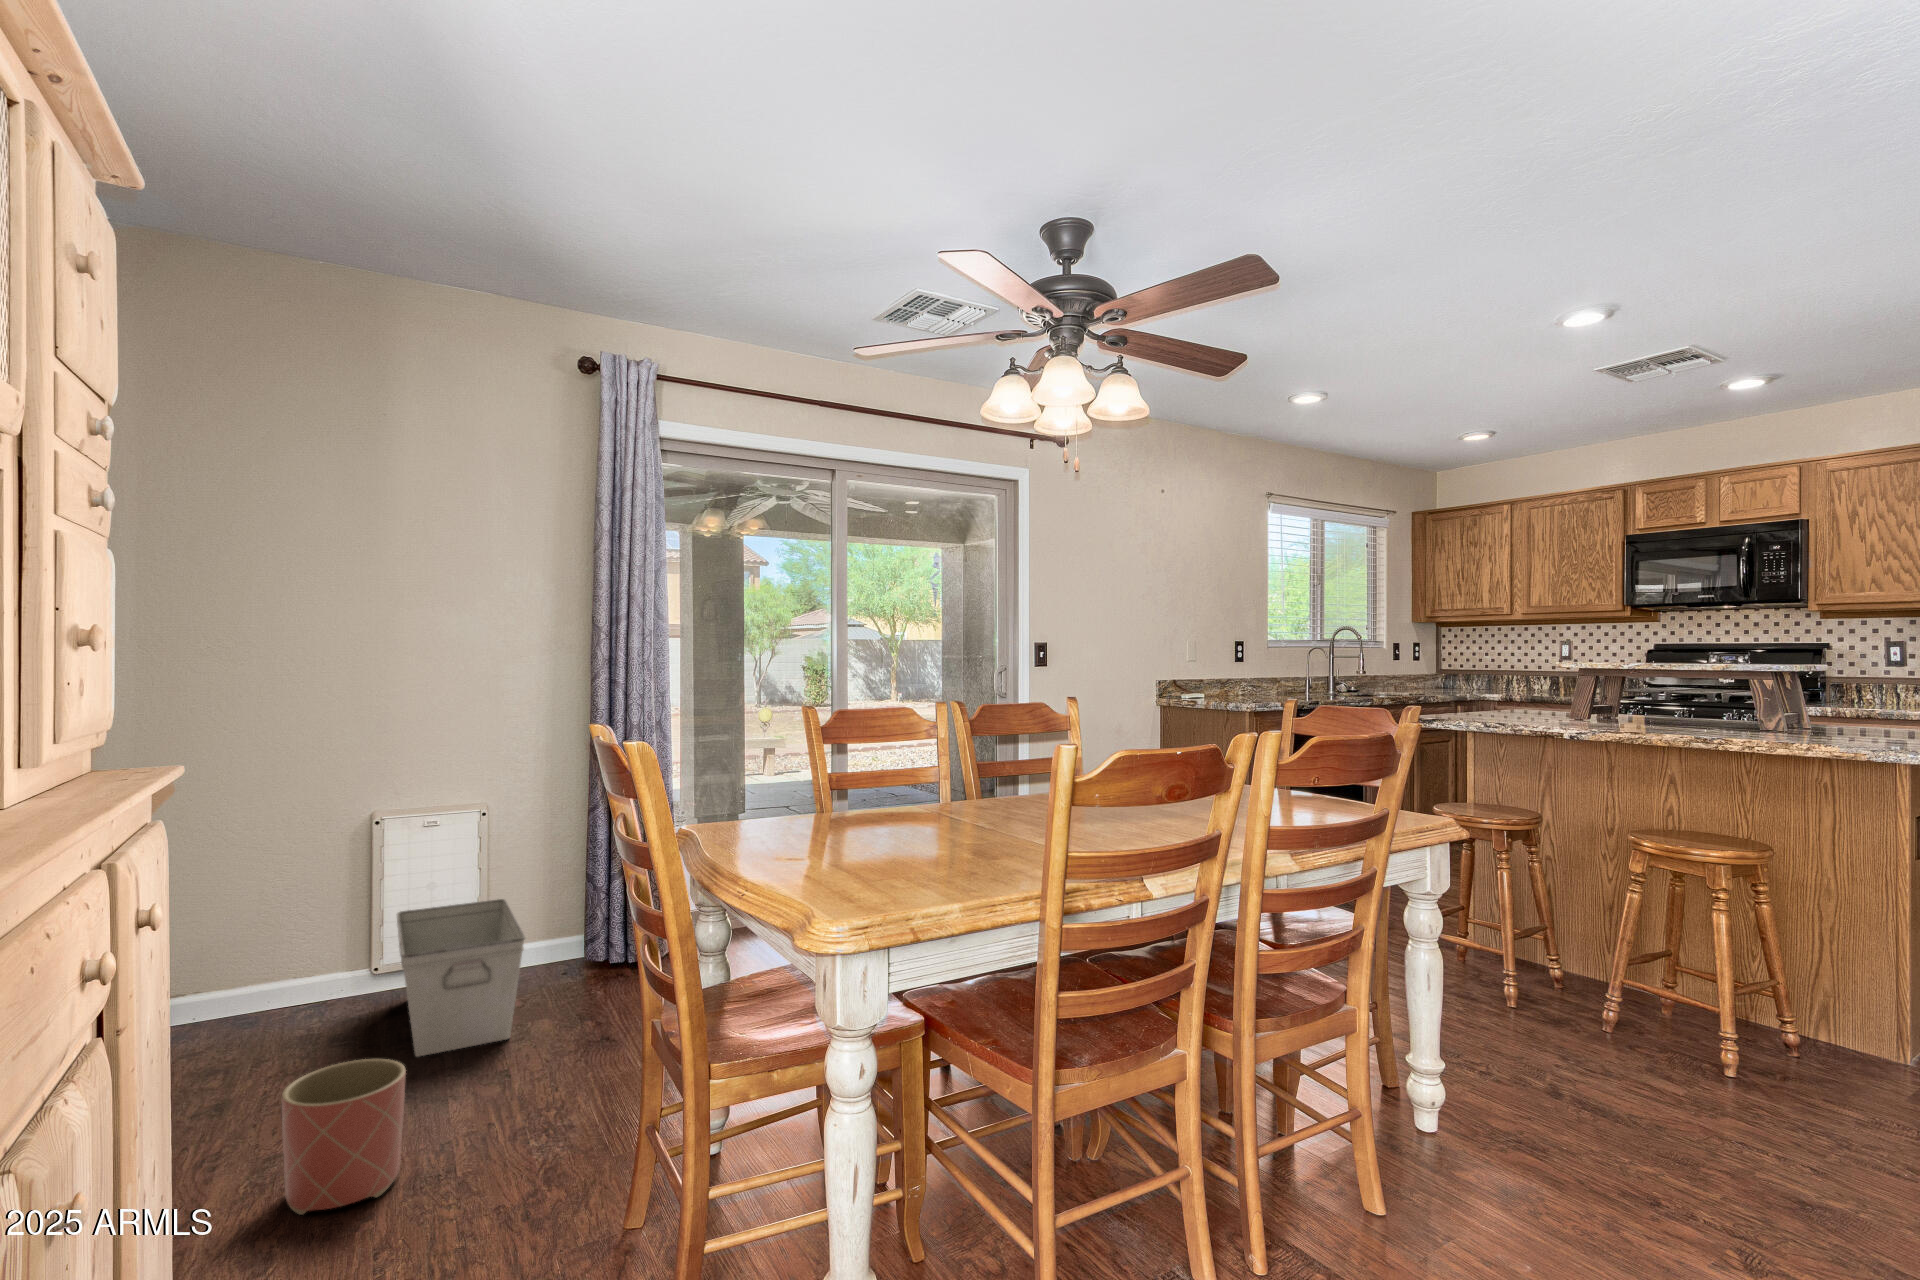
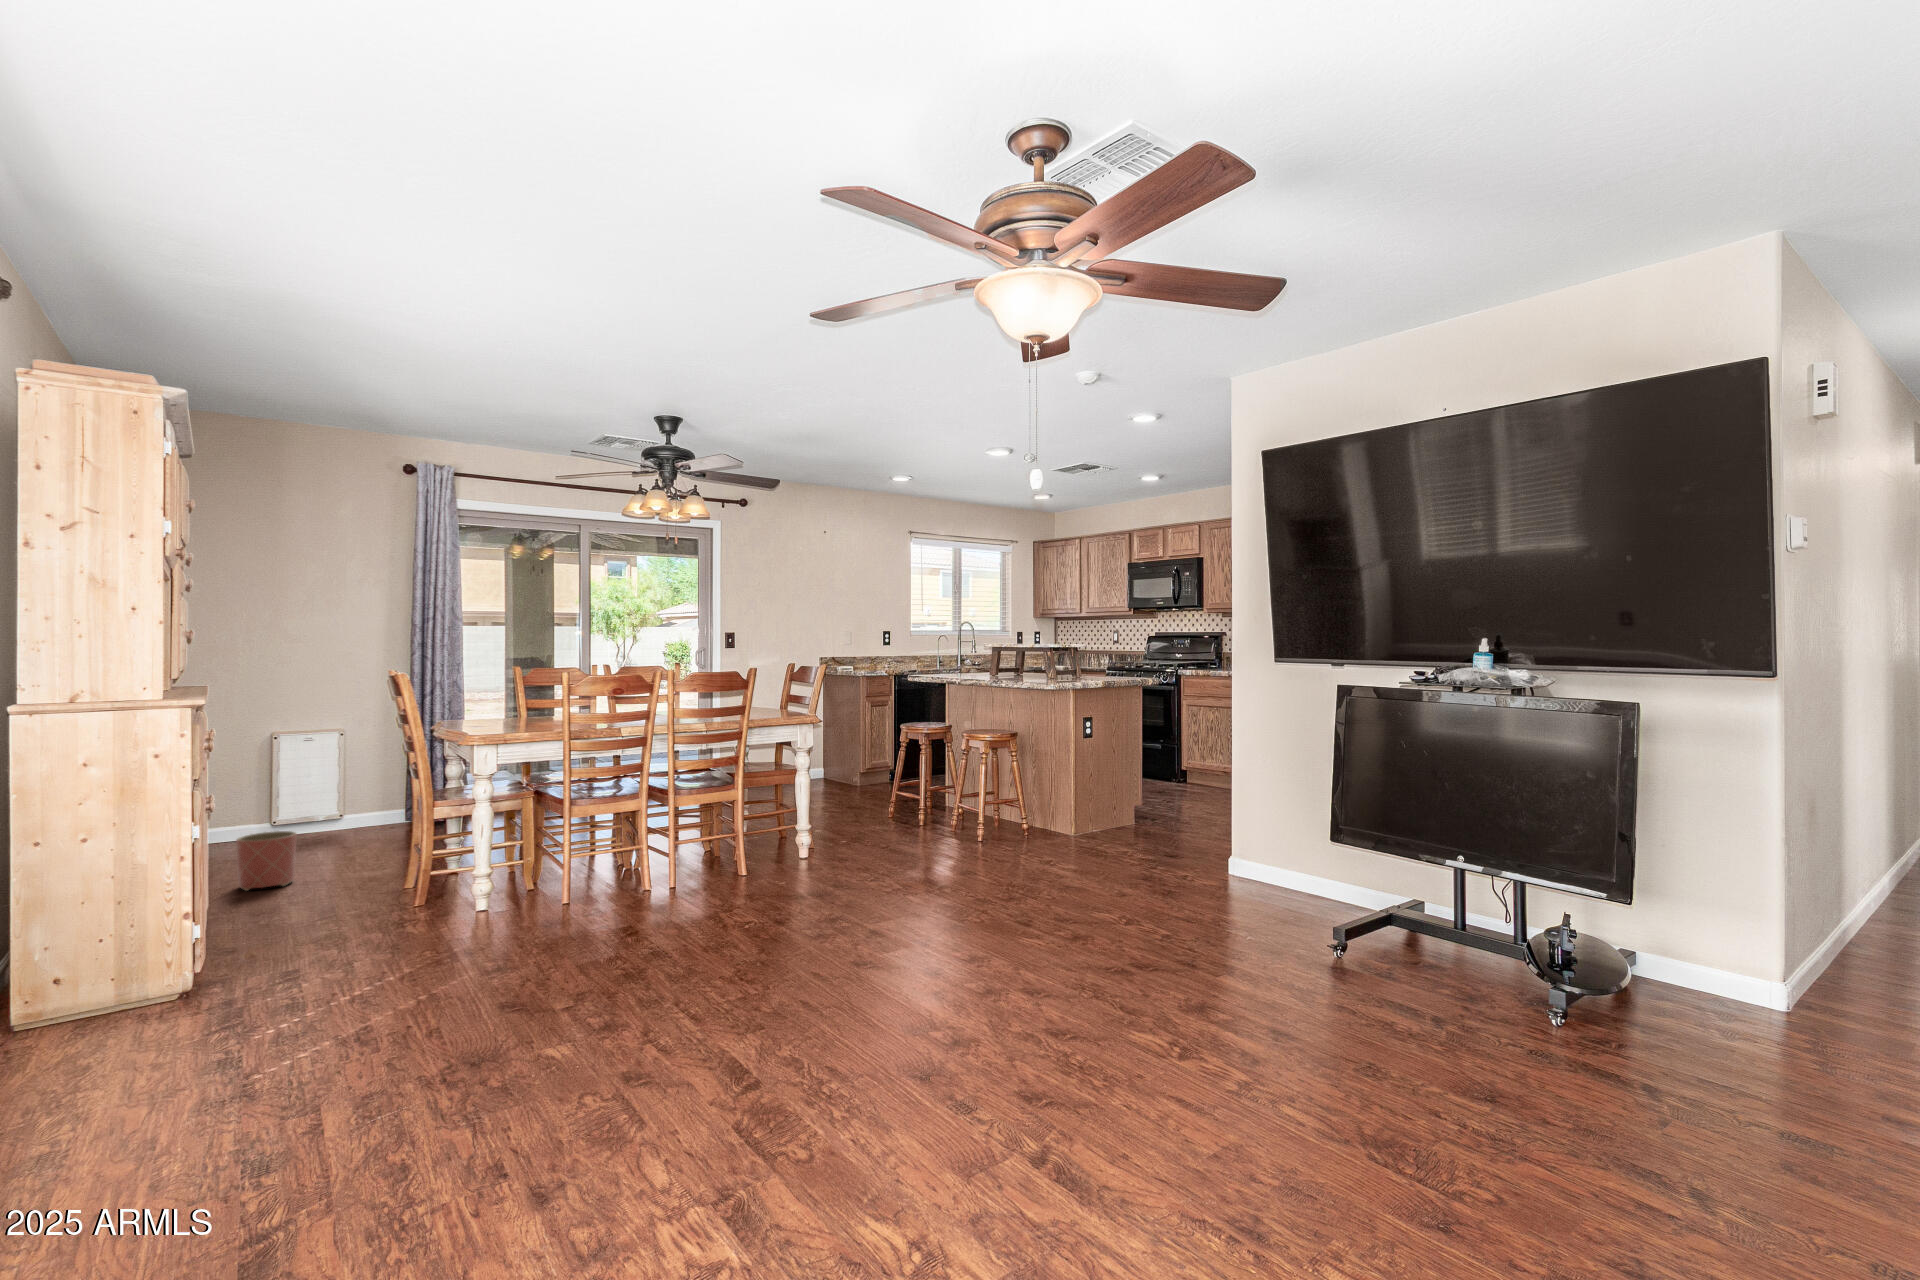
storage bin: present [397,899,525,1057] -> none [290,783,365,854]

